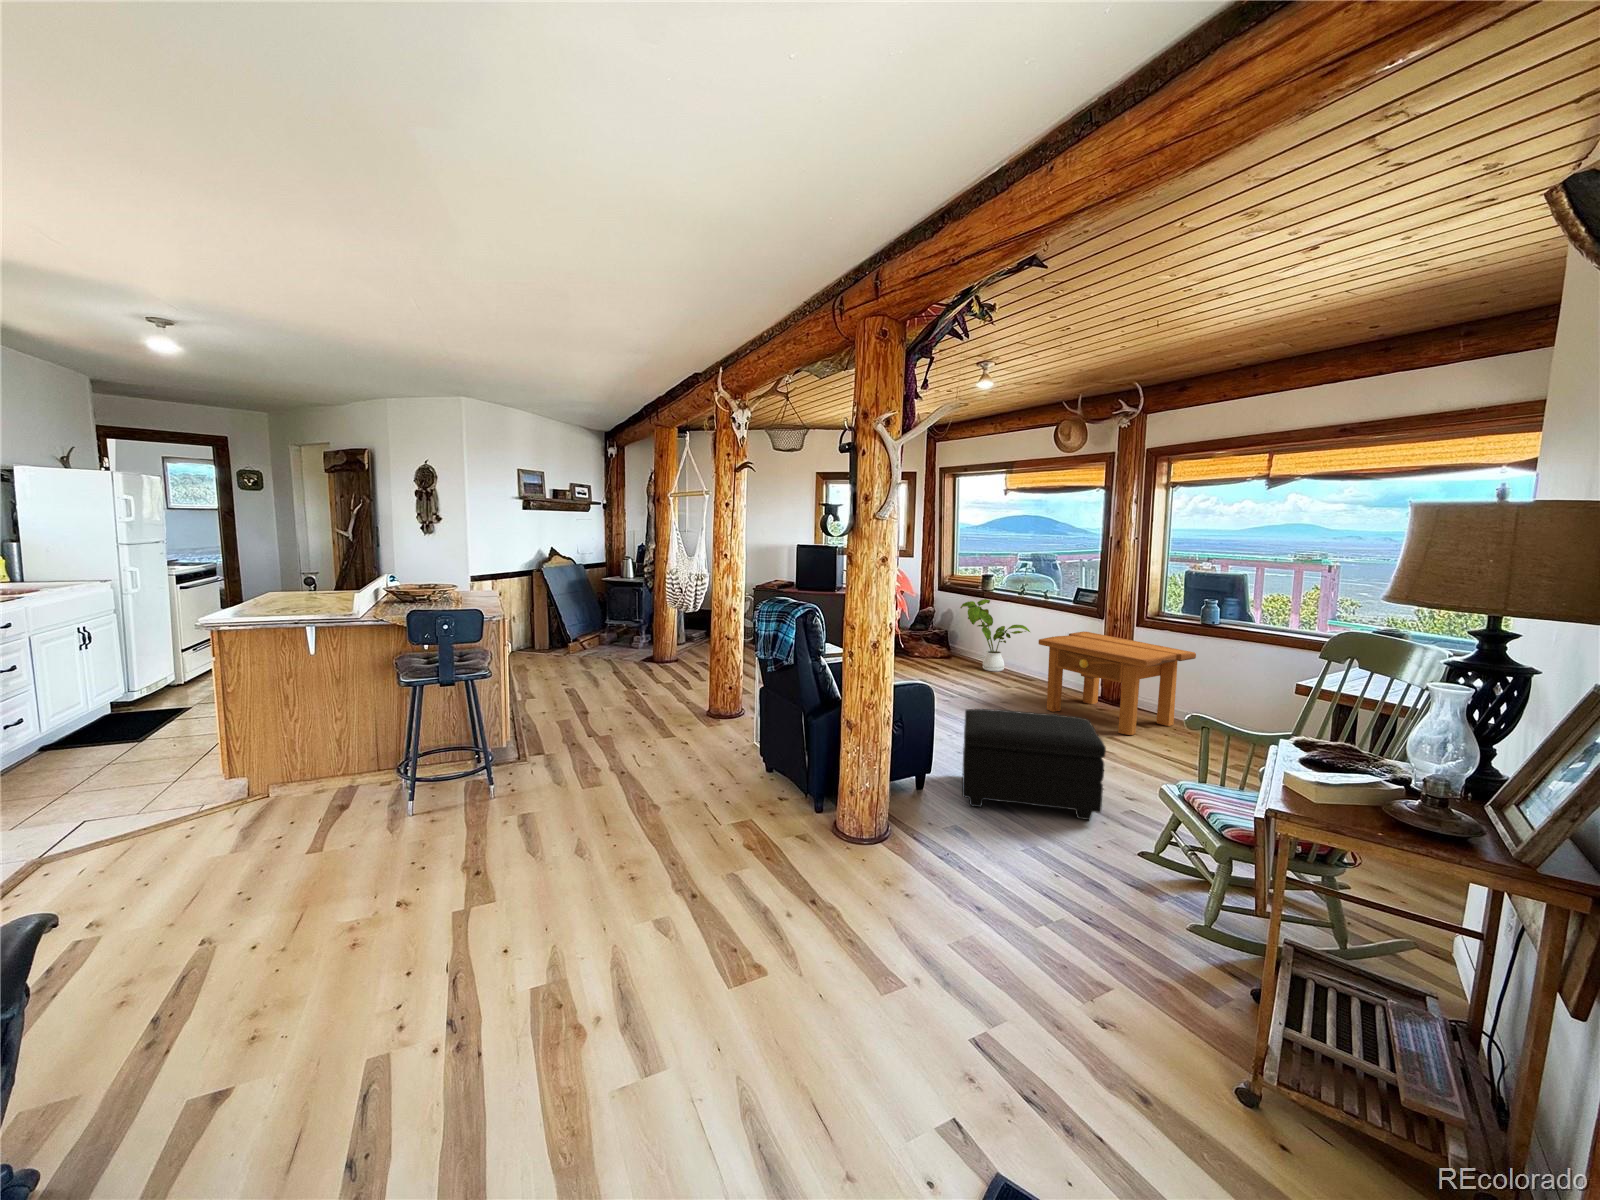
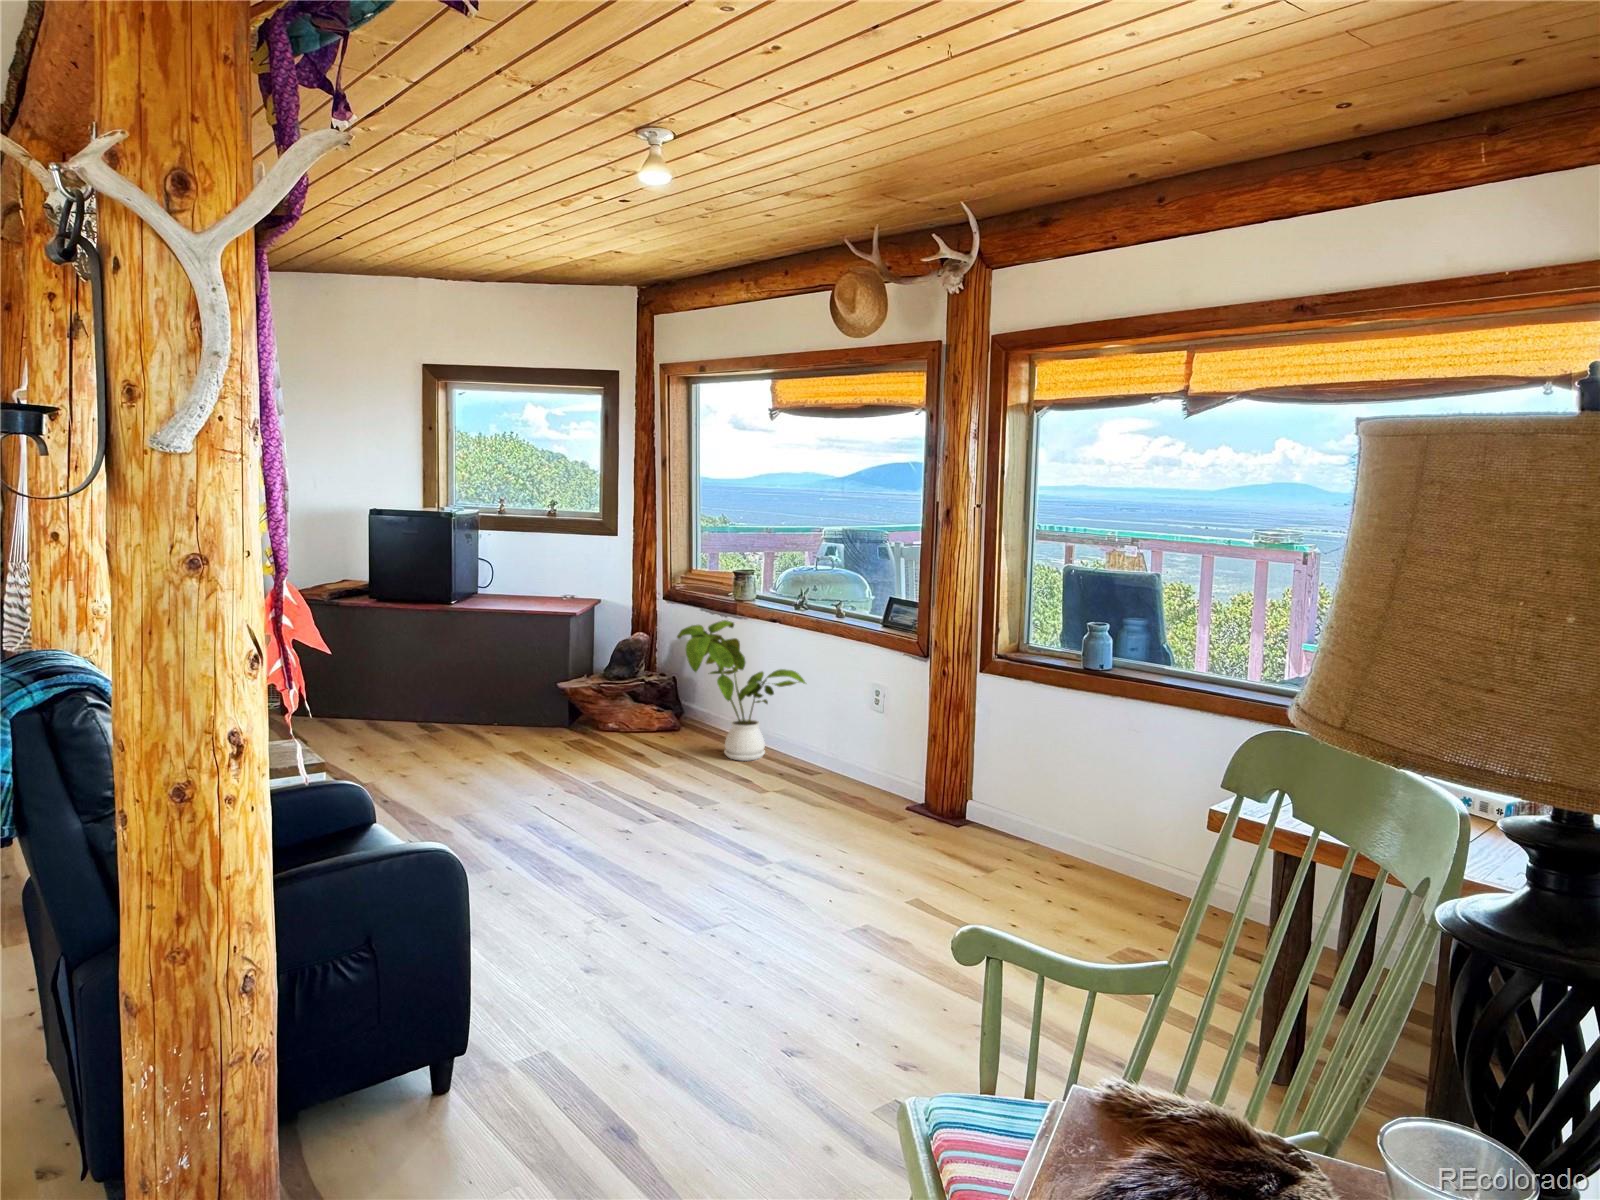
side table: present [1039,631,1196,735] -> none [791,686,1069,901]
footstool: present [962,709,1106,820] -> none [494,897,811,1159]

